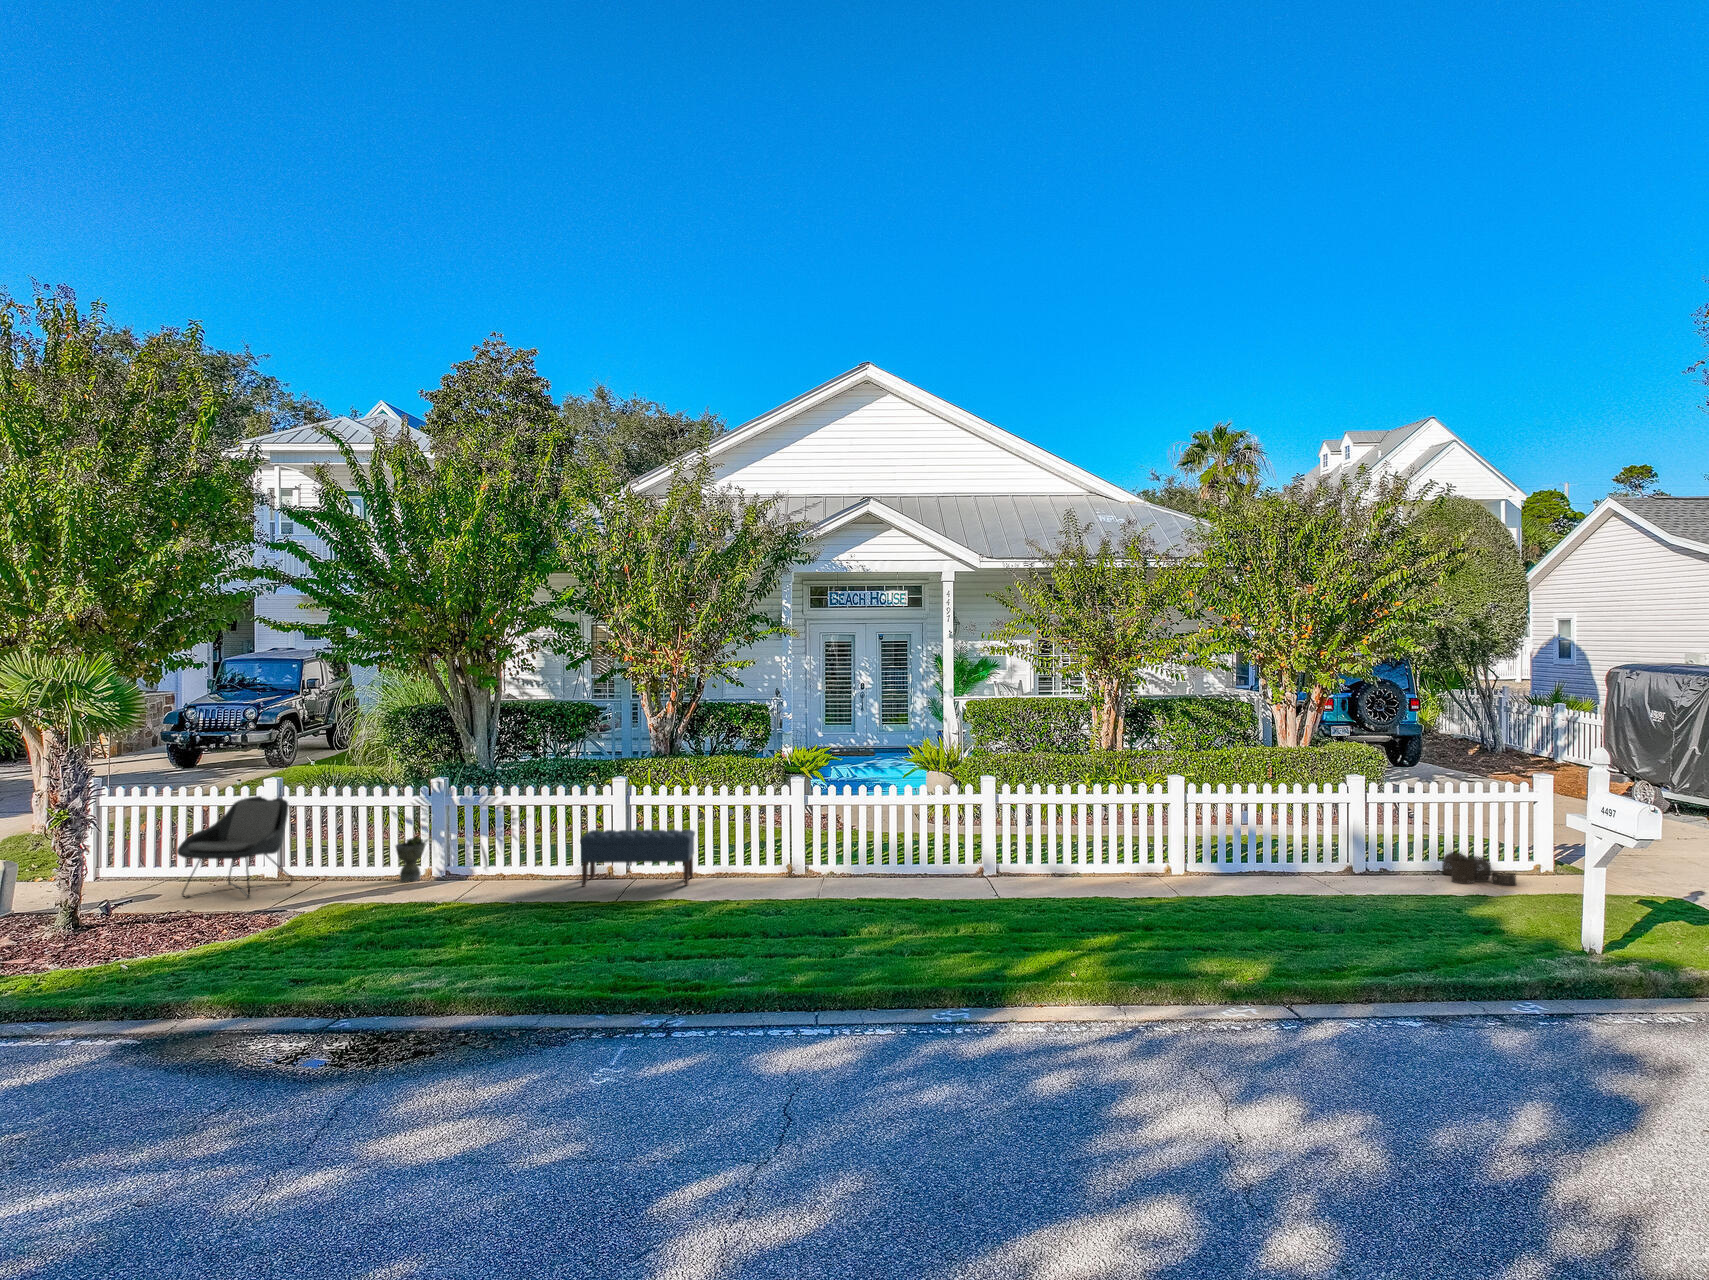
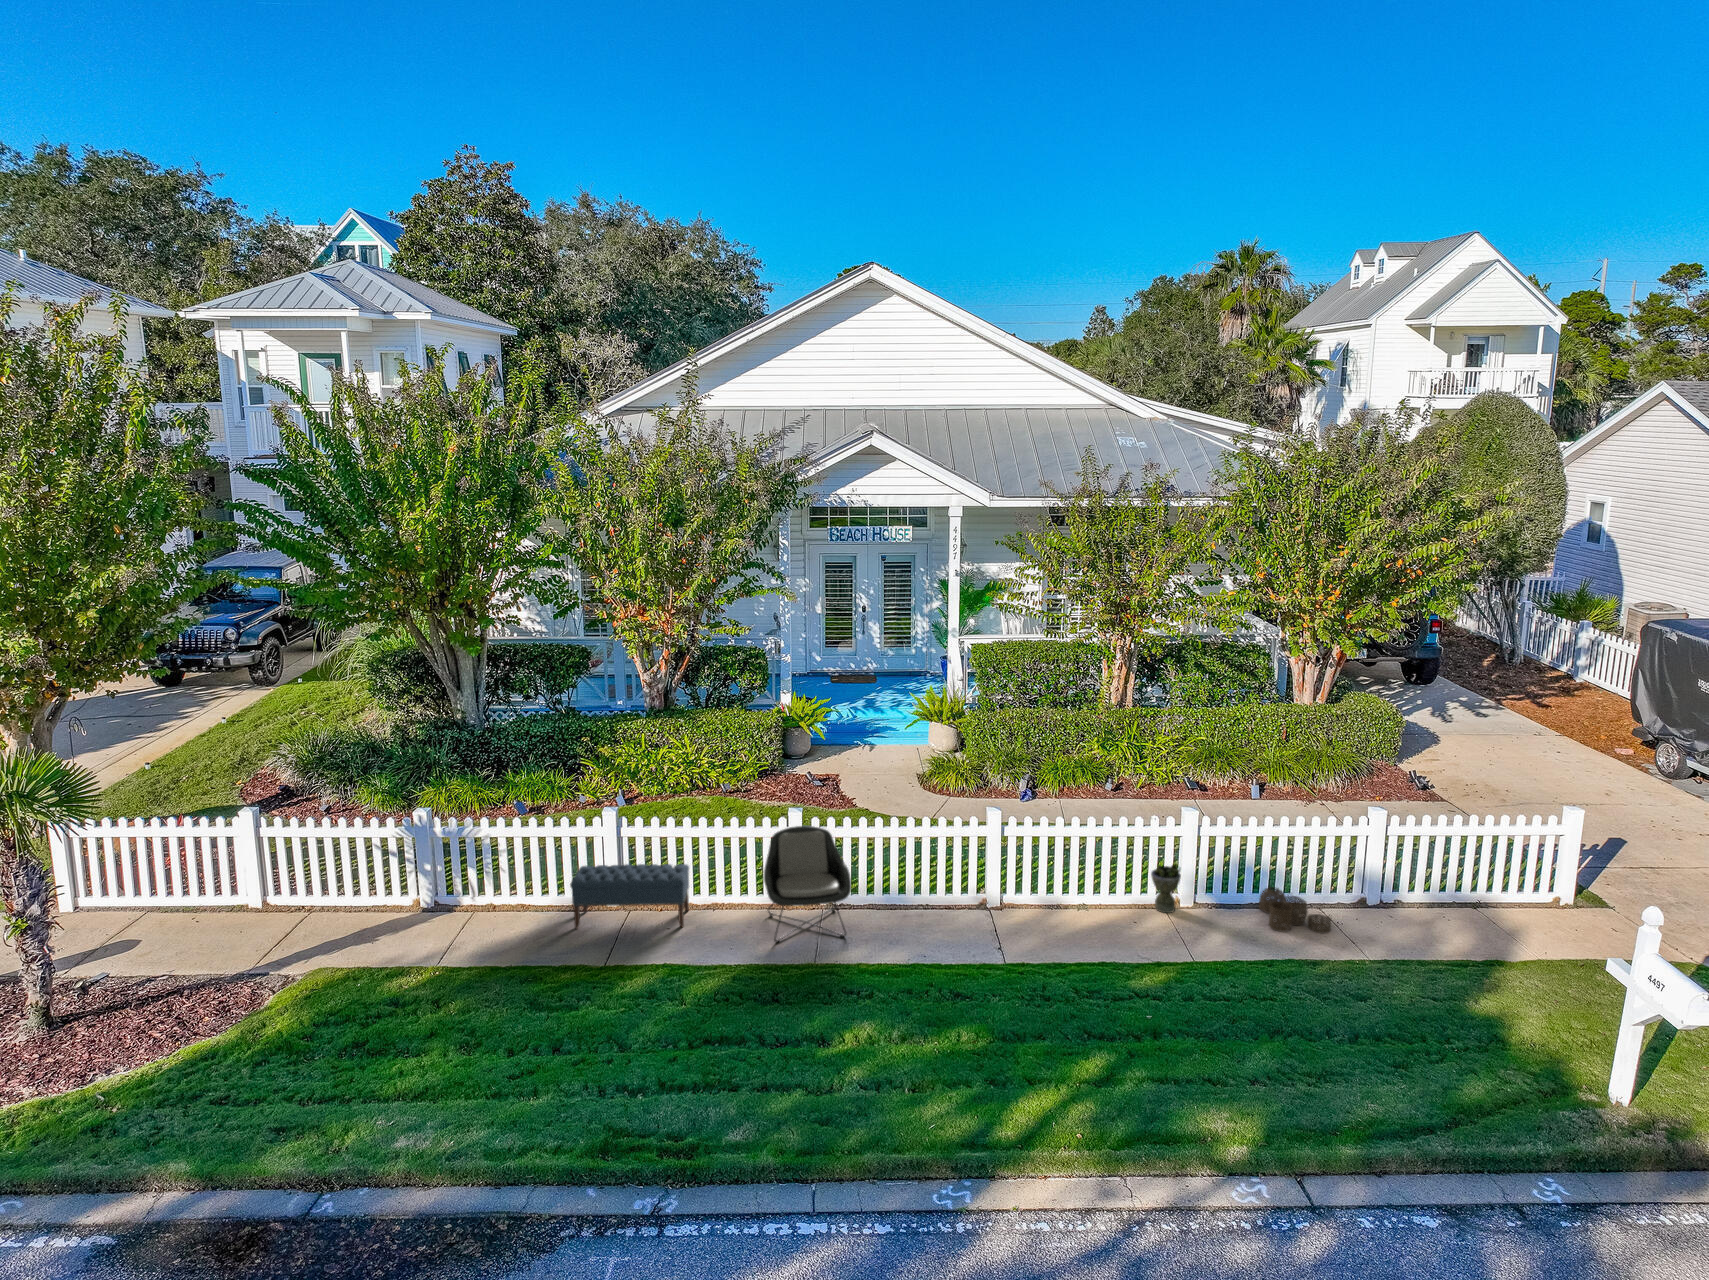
lounge chair: present [177,796,293,899] -> present [764,826,851,943]
planter: present [396,836,425,882] -> present [1151,864,1181,913]
woven basket: present [1442,852,1516,886] -> present [1259,887,1331,933]

